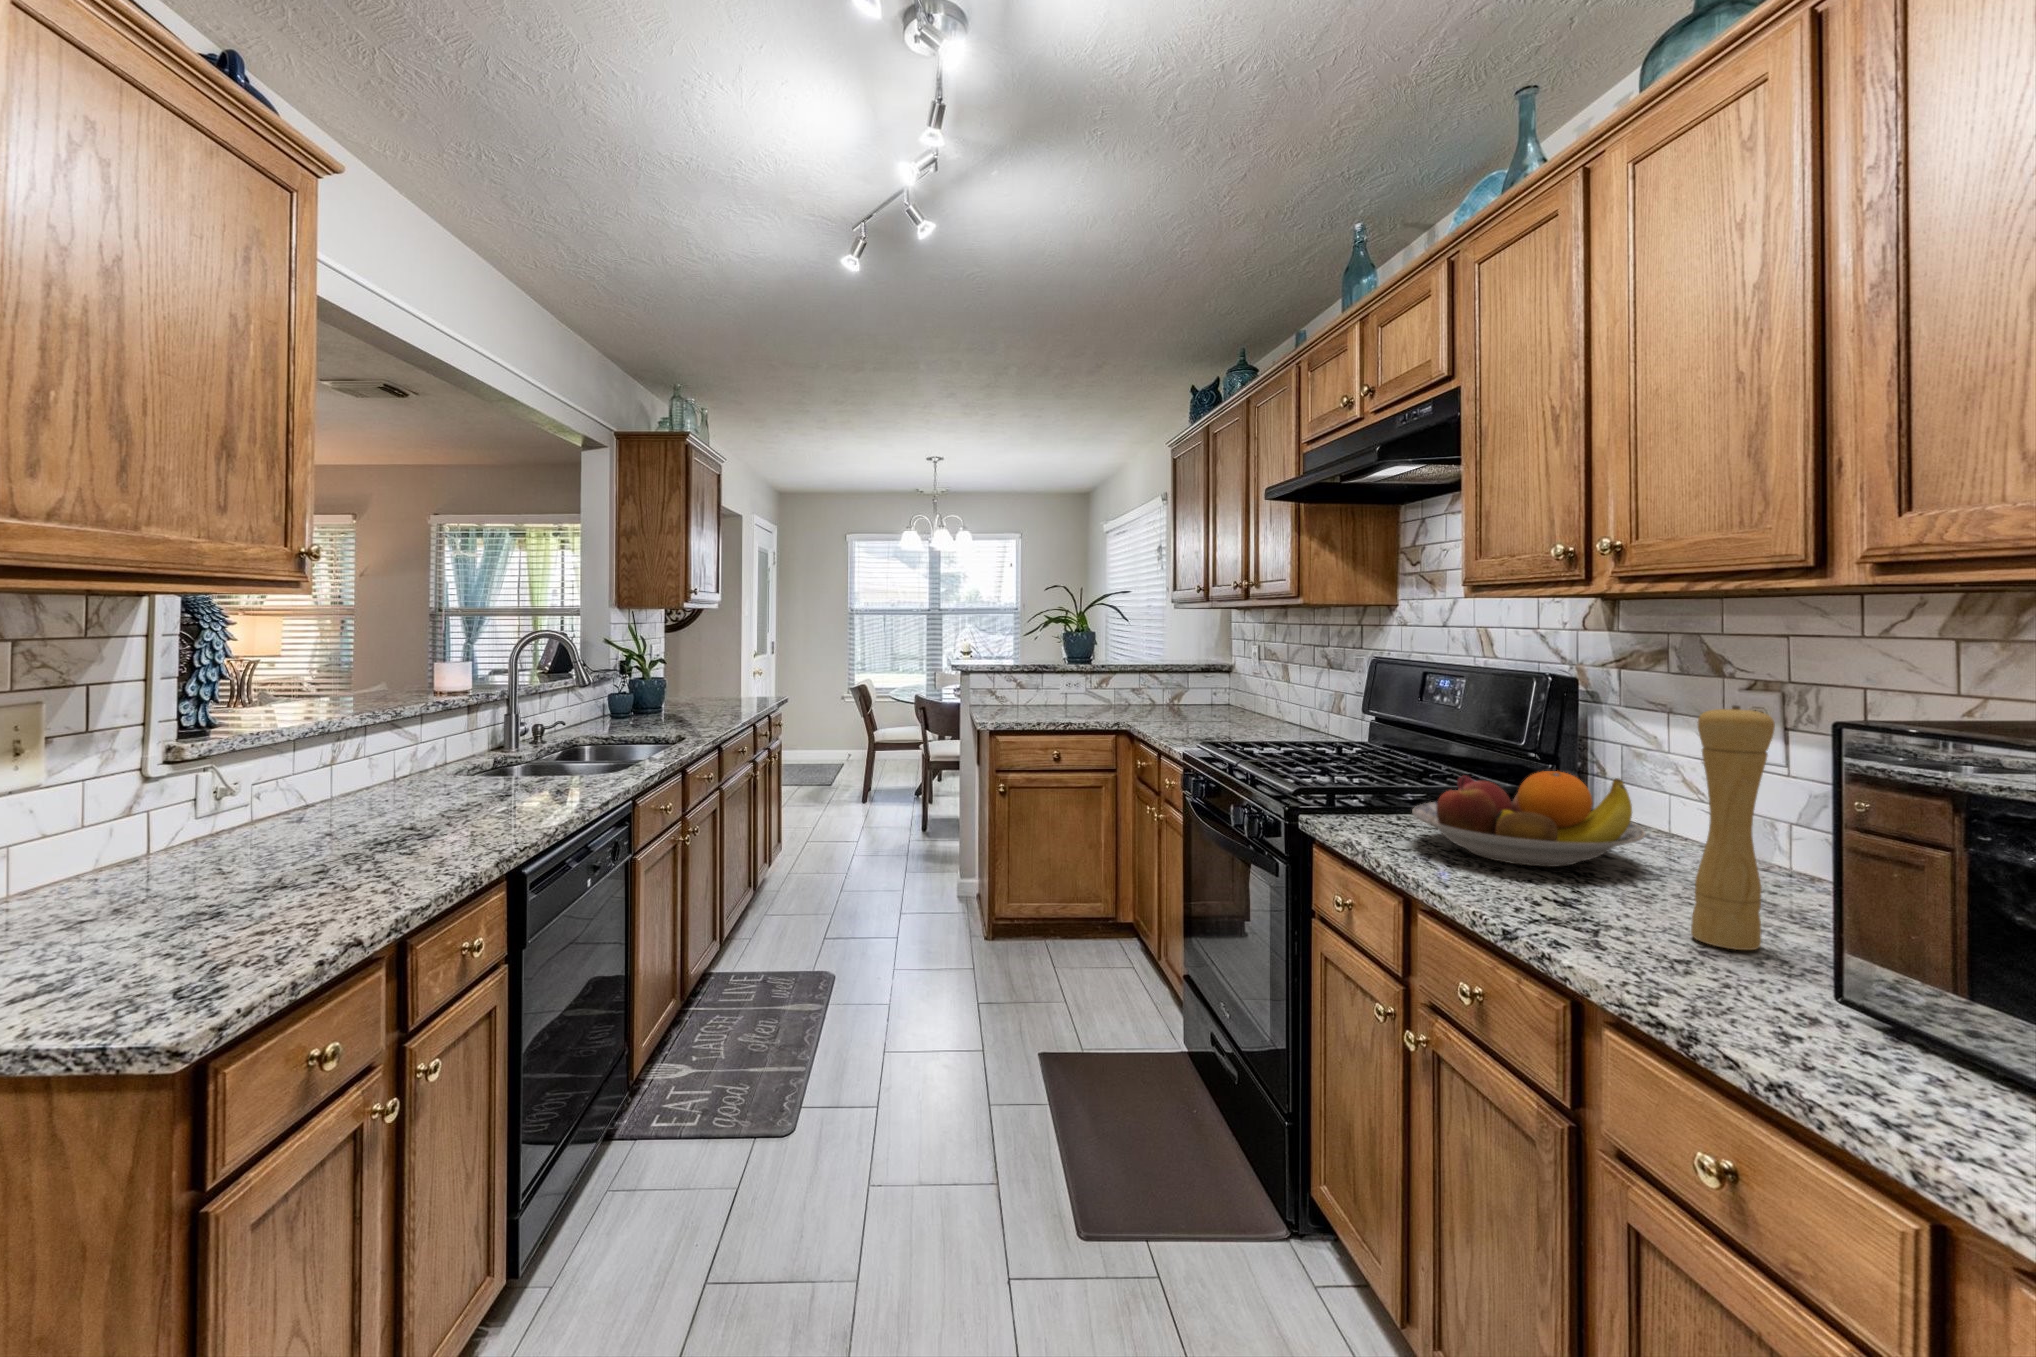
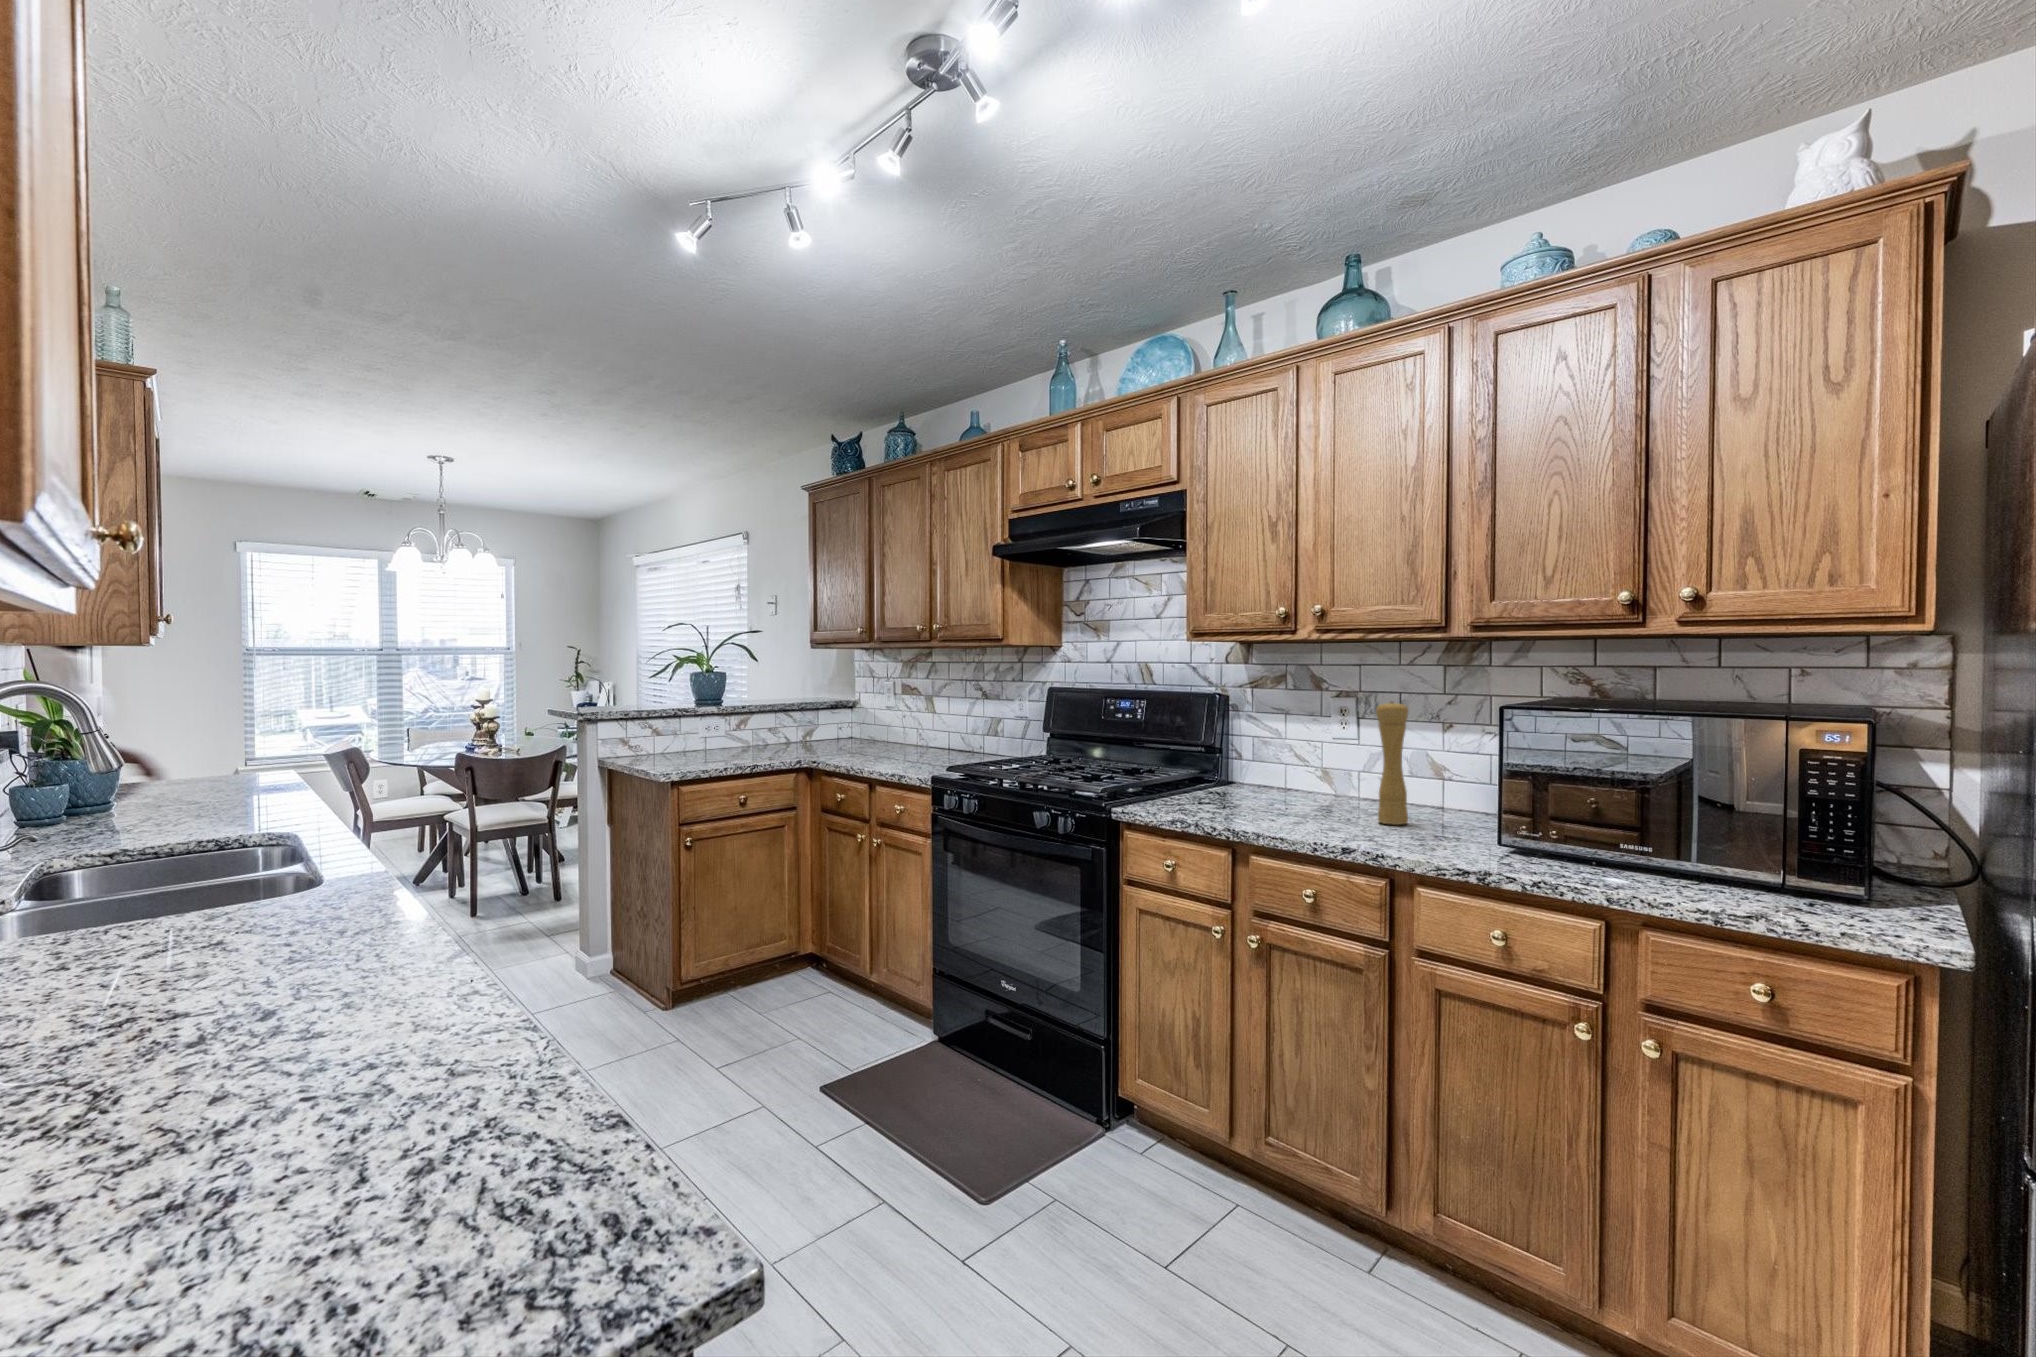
fruit bowl: present [1412,771,1645,867] -> none [1191,751,1320,809]

